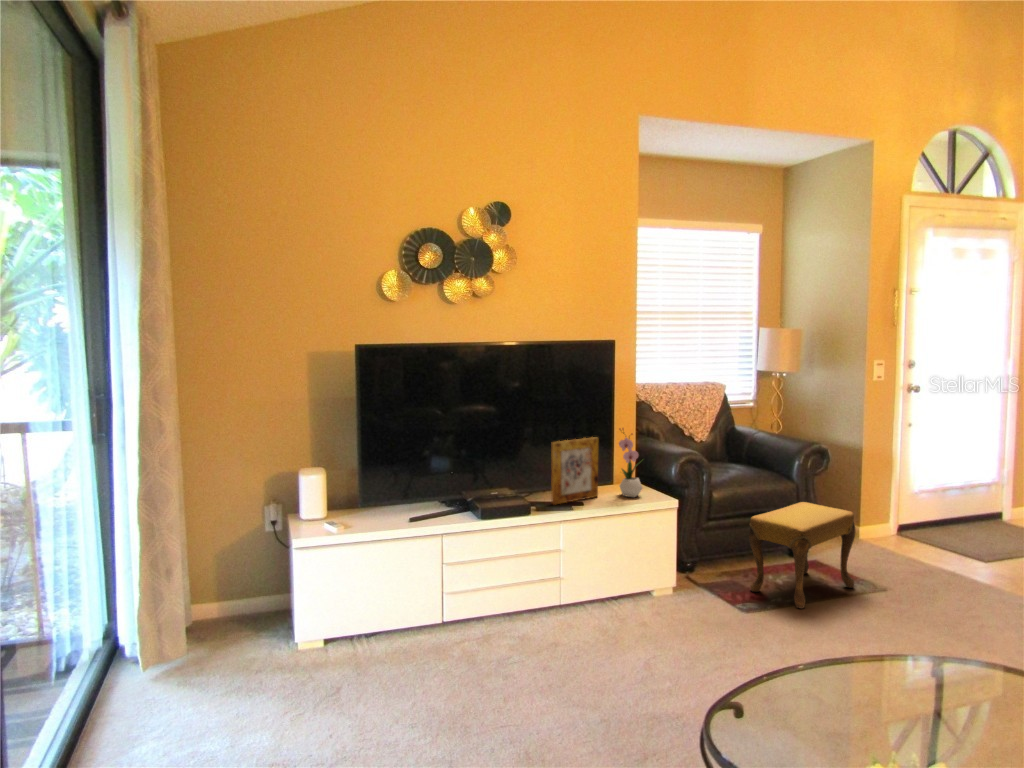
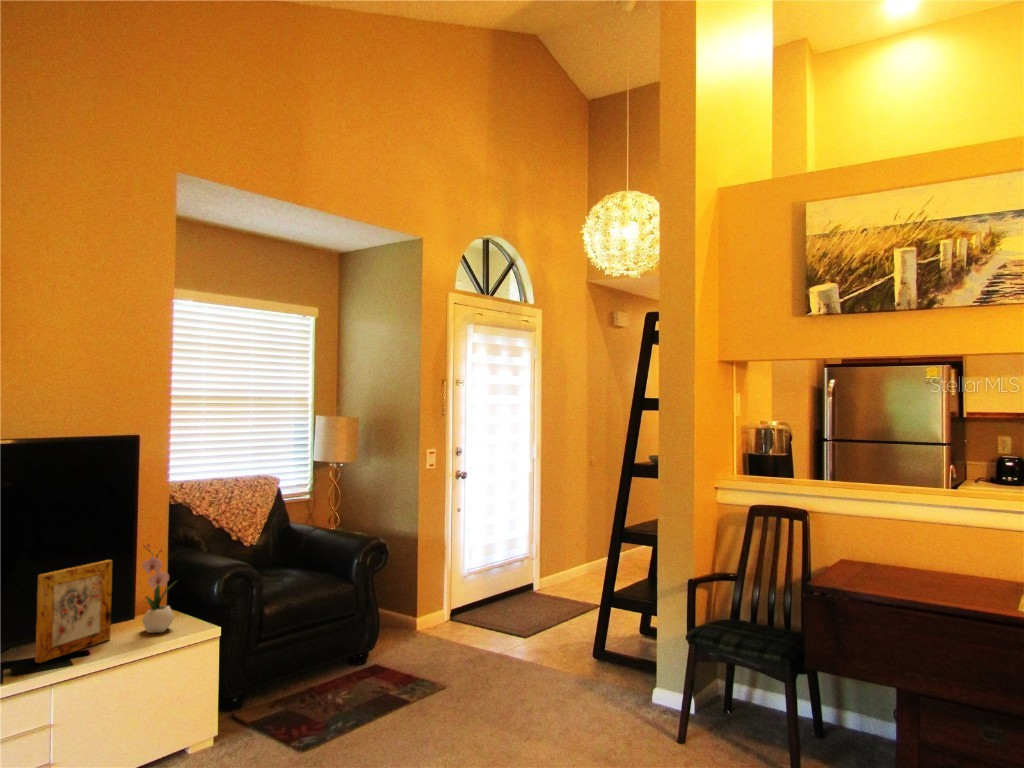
footstool: present [749,502,855,609] -> none [307,605,415,731]

